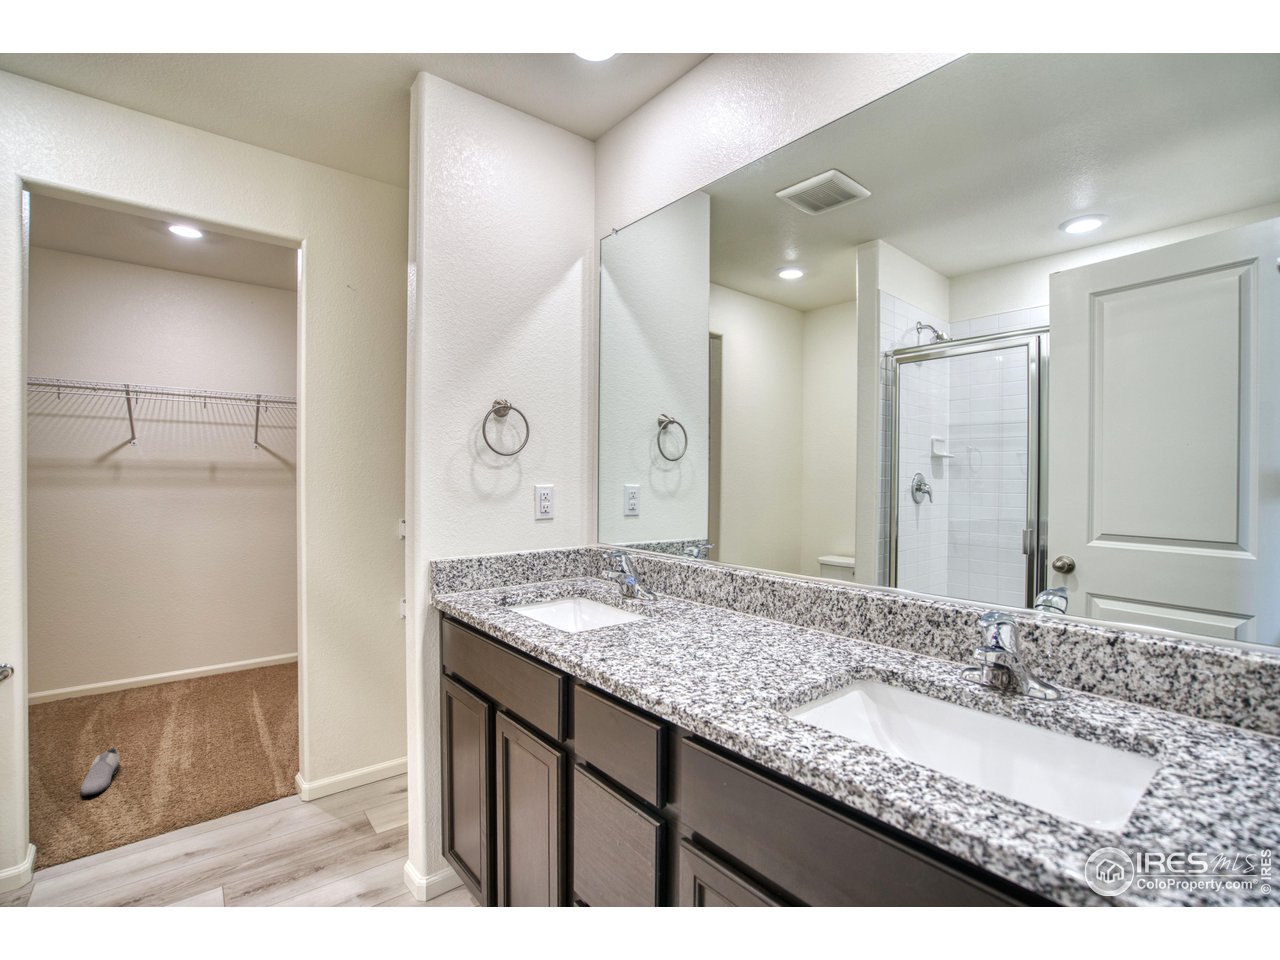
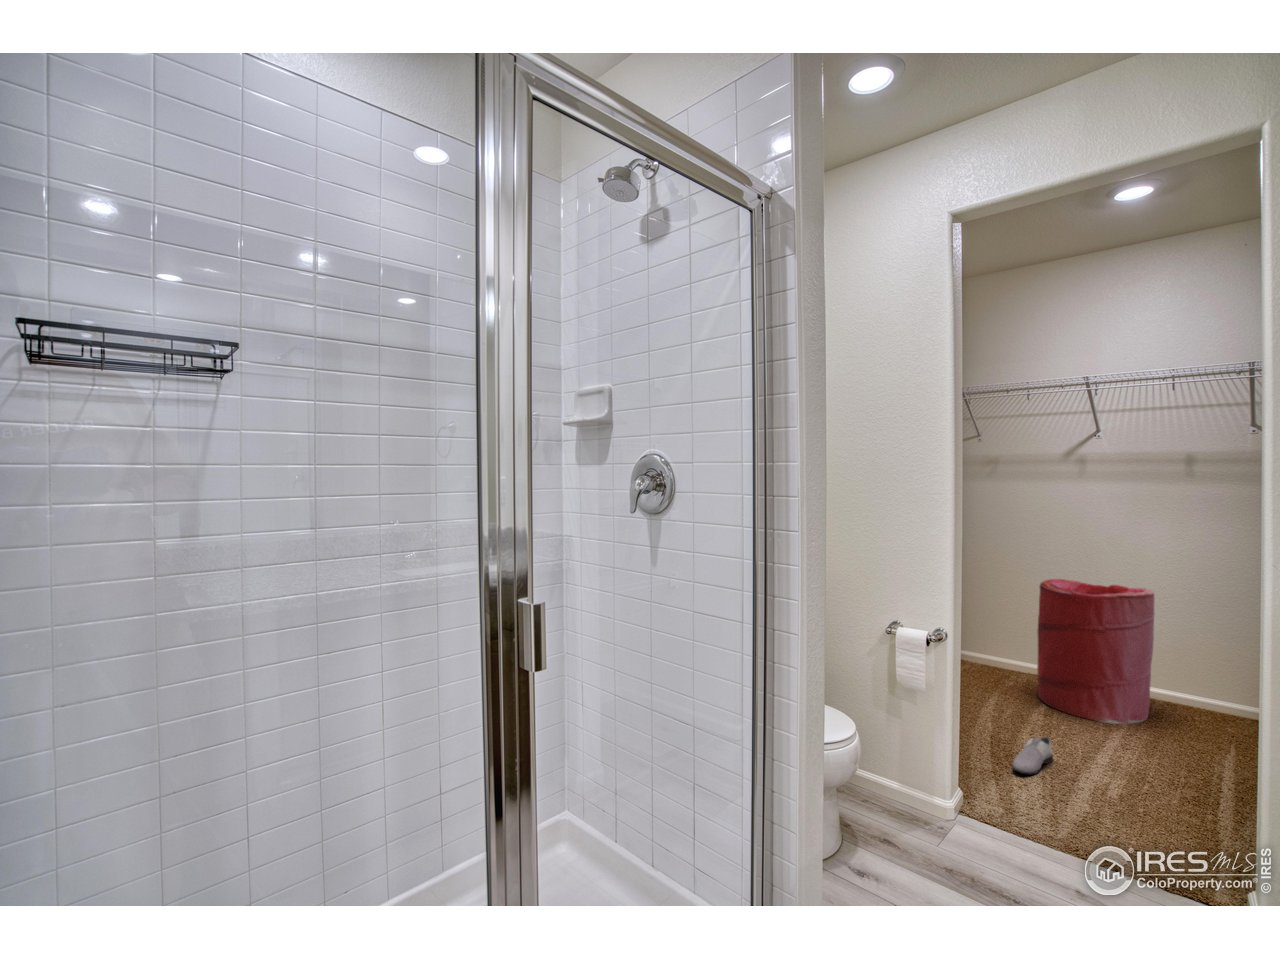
laundry hamper: none [78,583,193,722] -> present [1037,579,1155,724]

